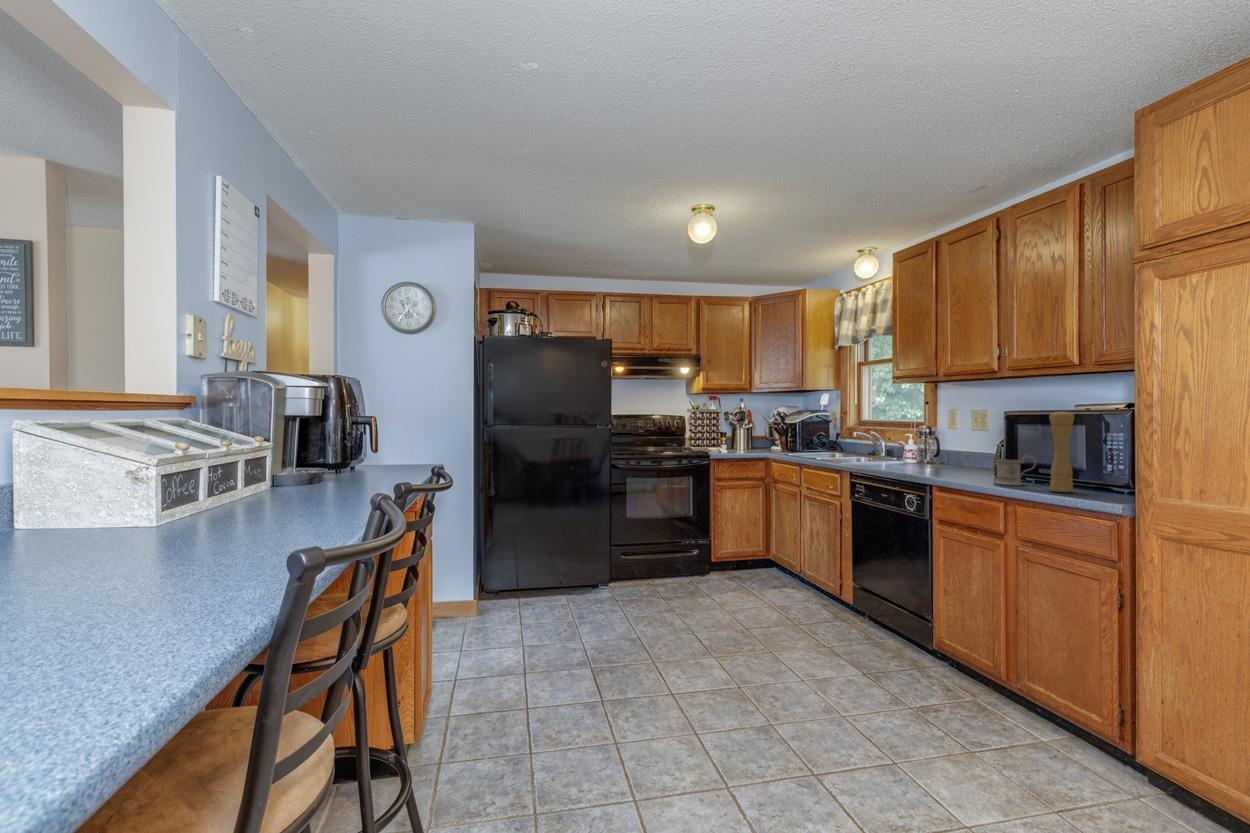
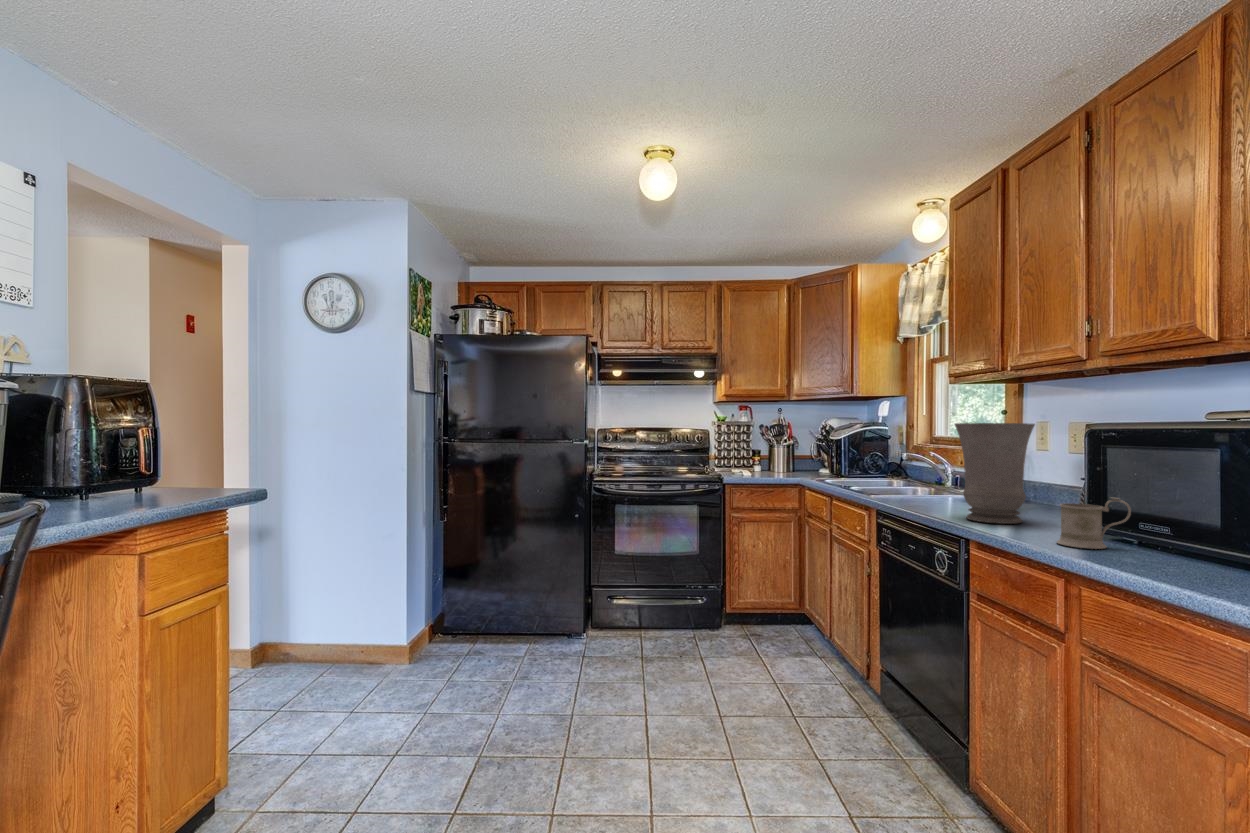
vase: none [918,411,970,476] -> present [955,423,1035,524]
pepper mill: present [1049,411,1074,492] -> none [1140,423,1188,571]

